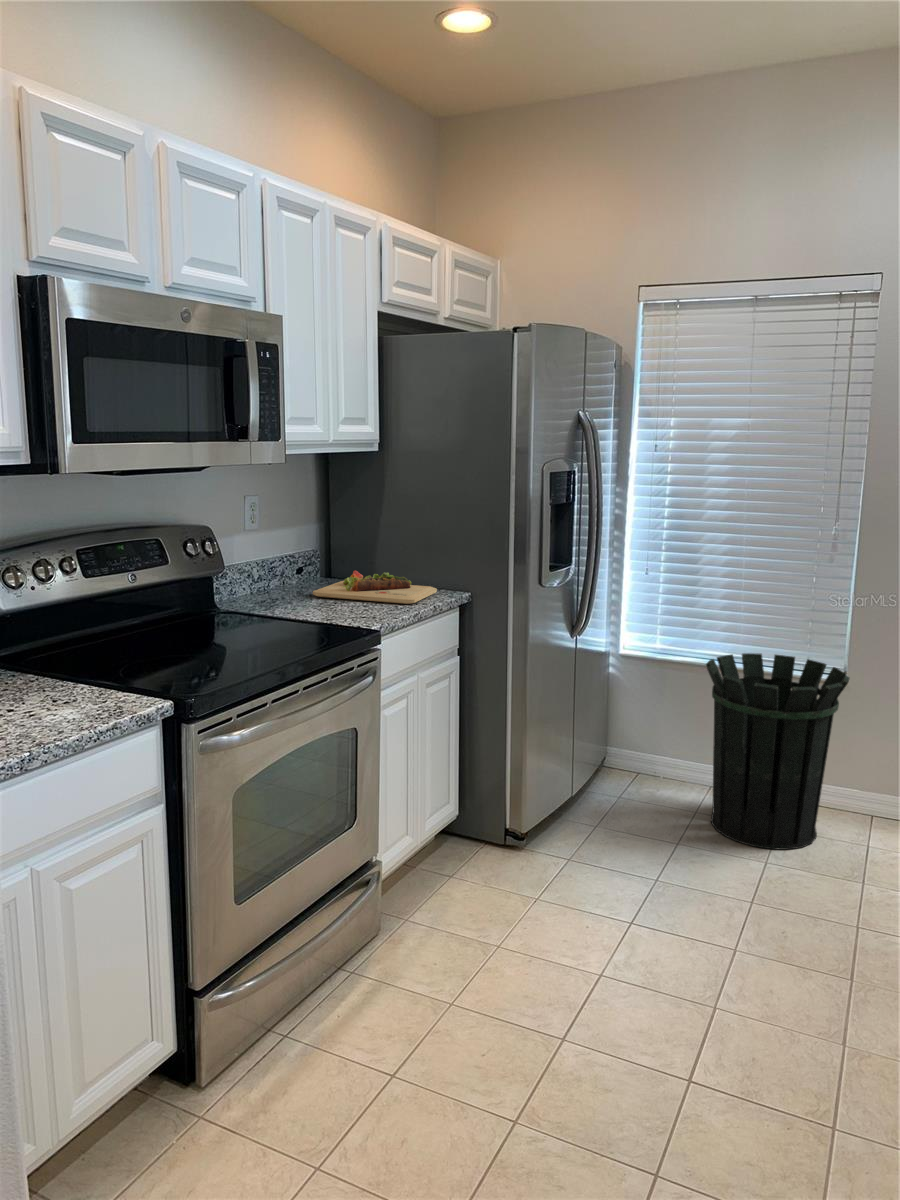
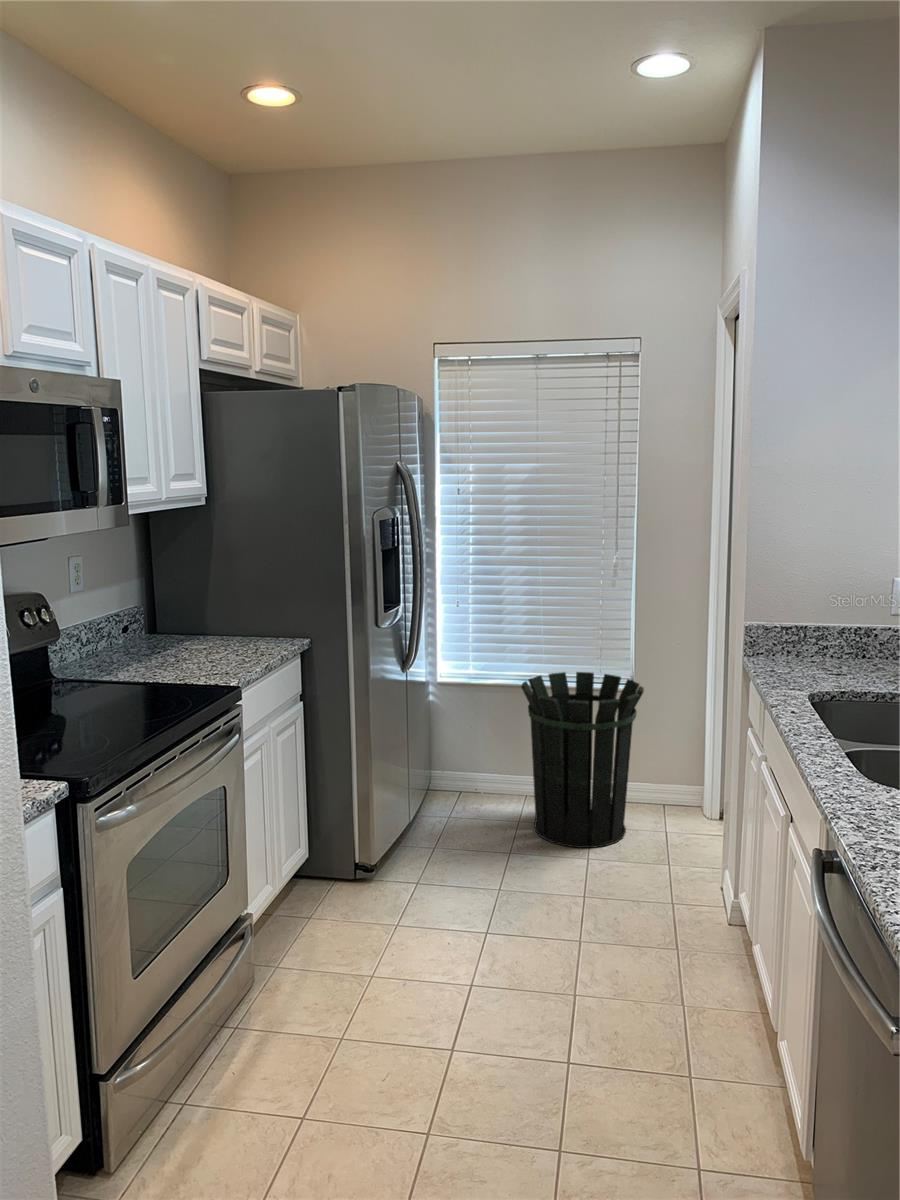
cutting board: present [313,570,437,604] -> none [150,626,274,656]

